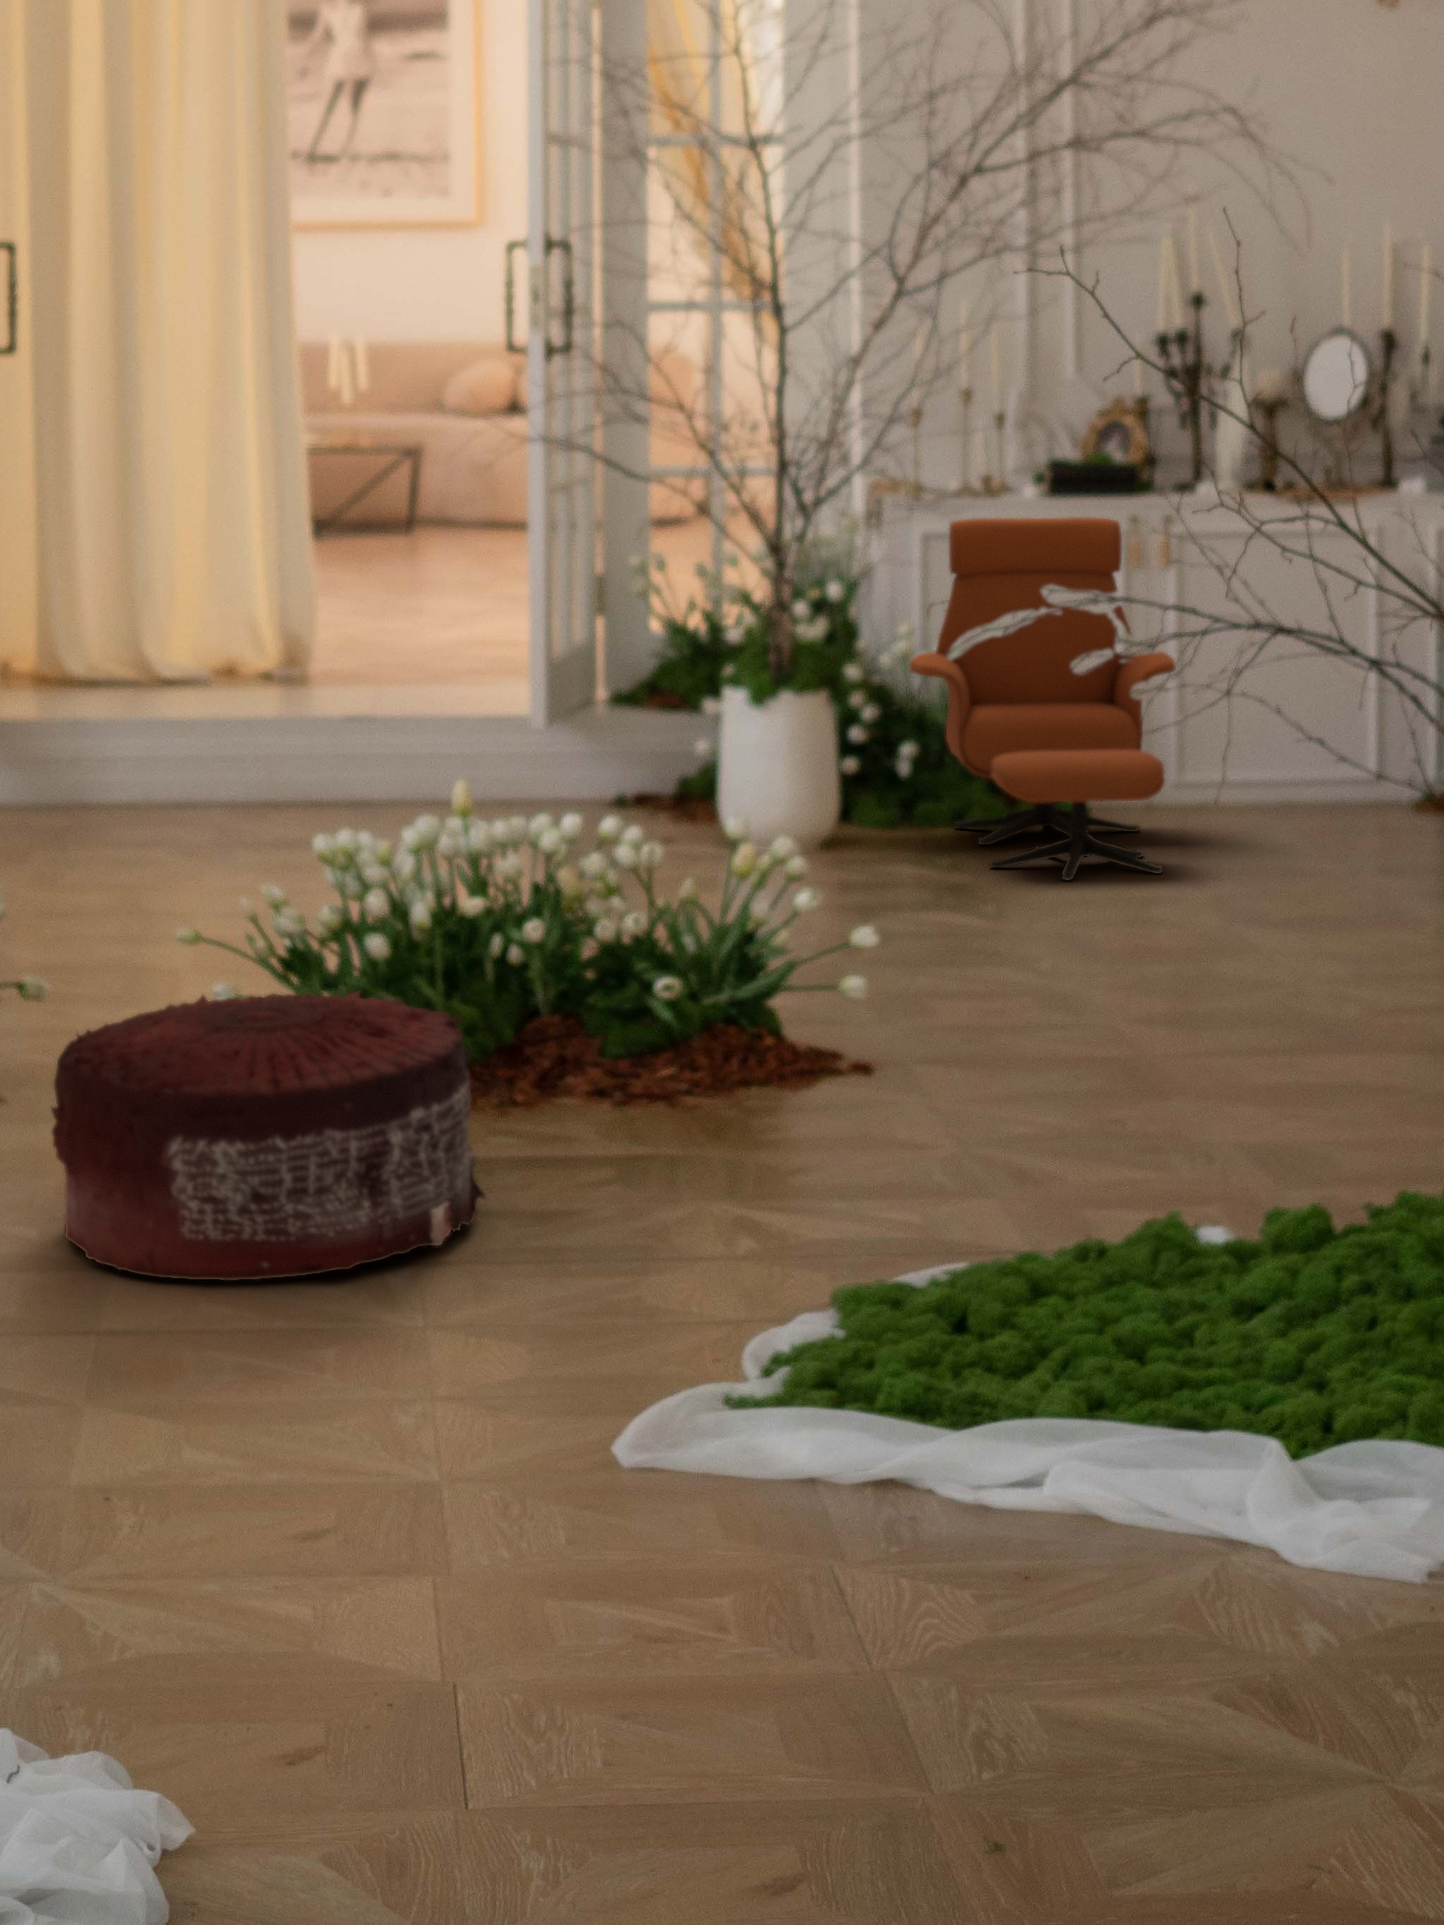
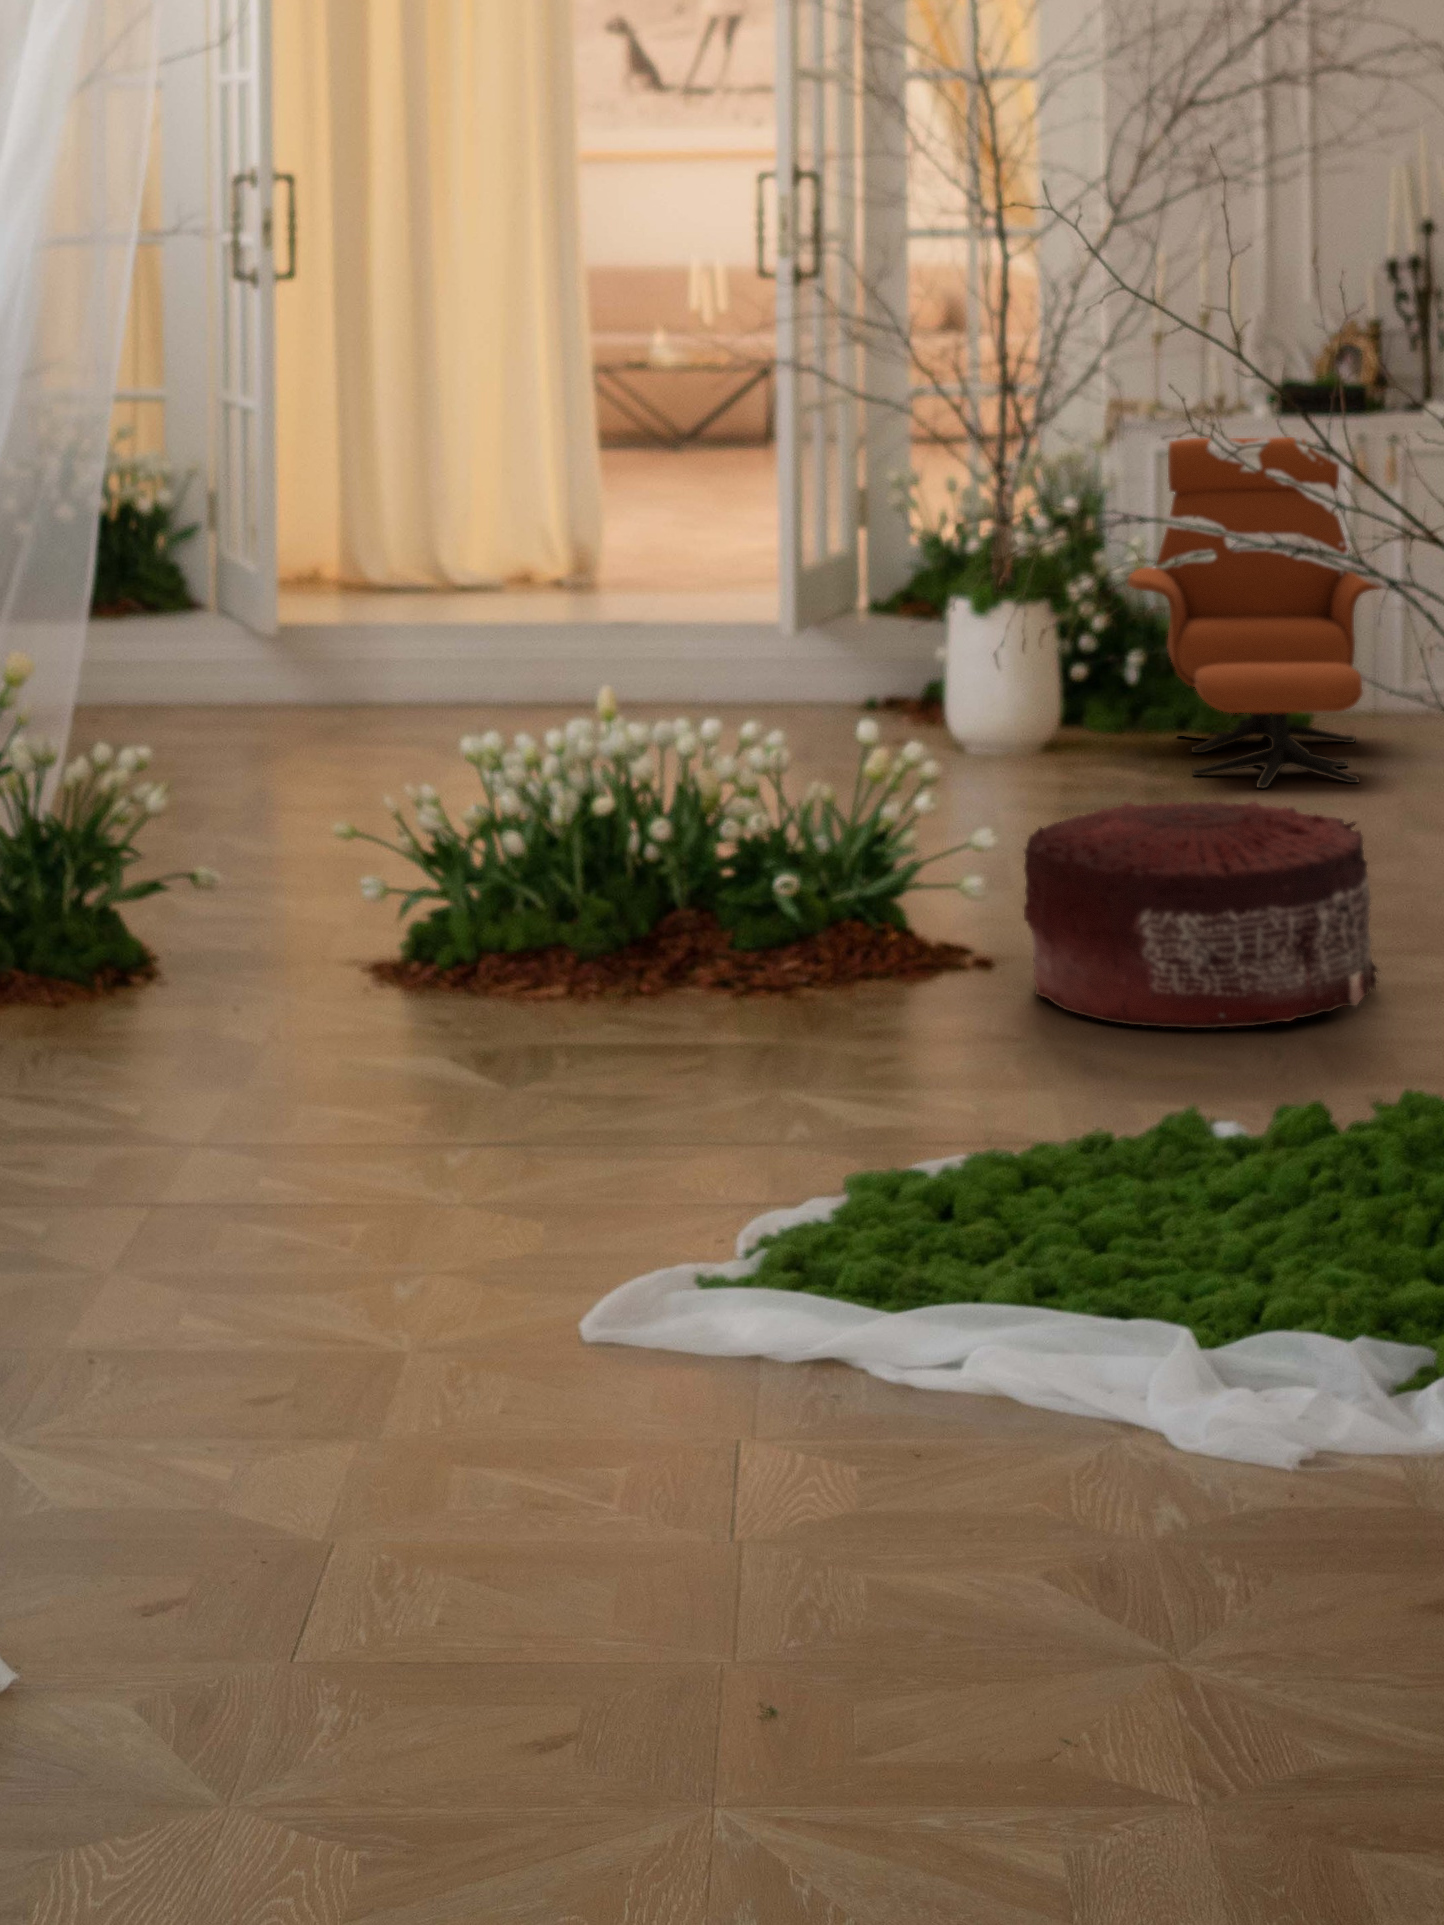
pouf: present [51,991,485,1281] -> present [1024,801,1378,1028]

